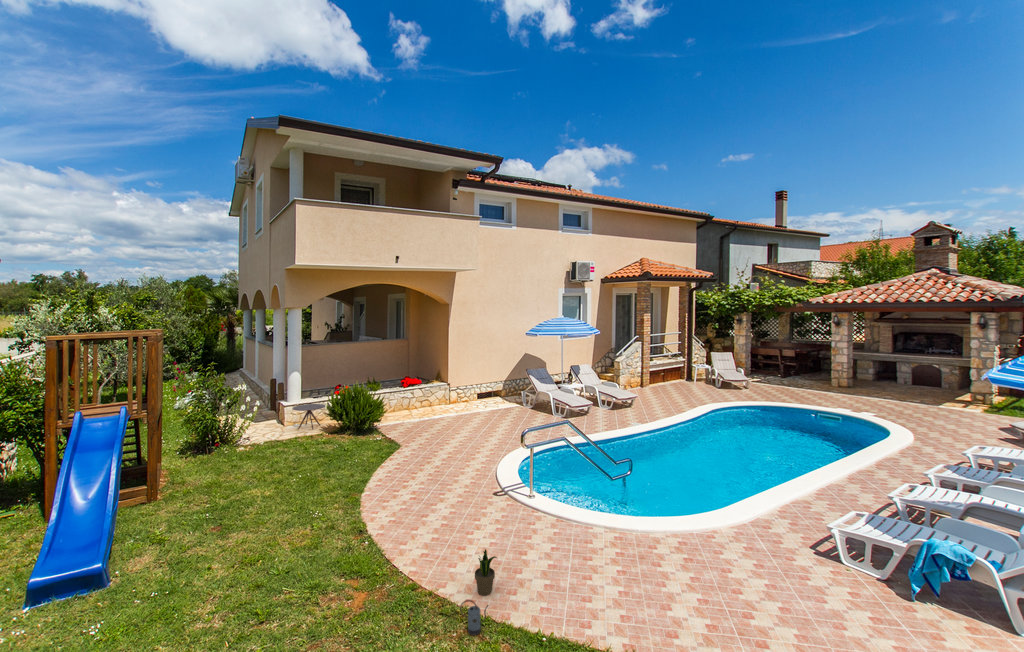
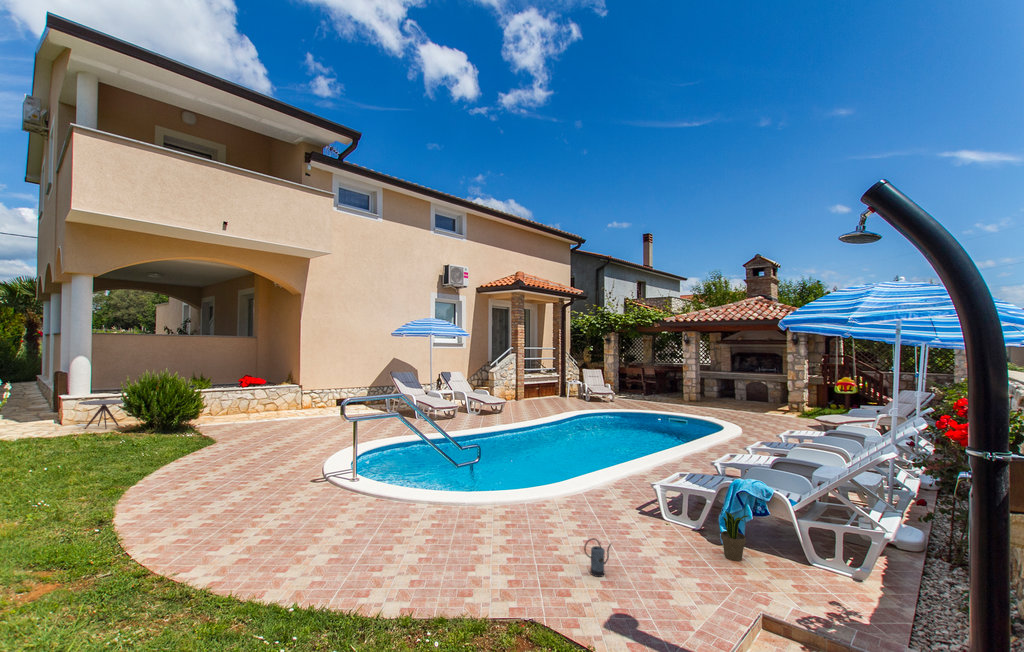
potted plant: present [475,549,497,596] -> present [721,511,748,561]
watering can: present [460,600,488,635] -> present [584,538,611,577]

